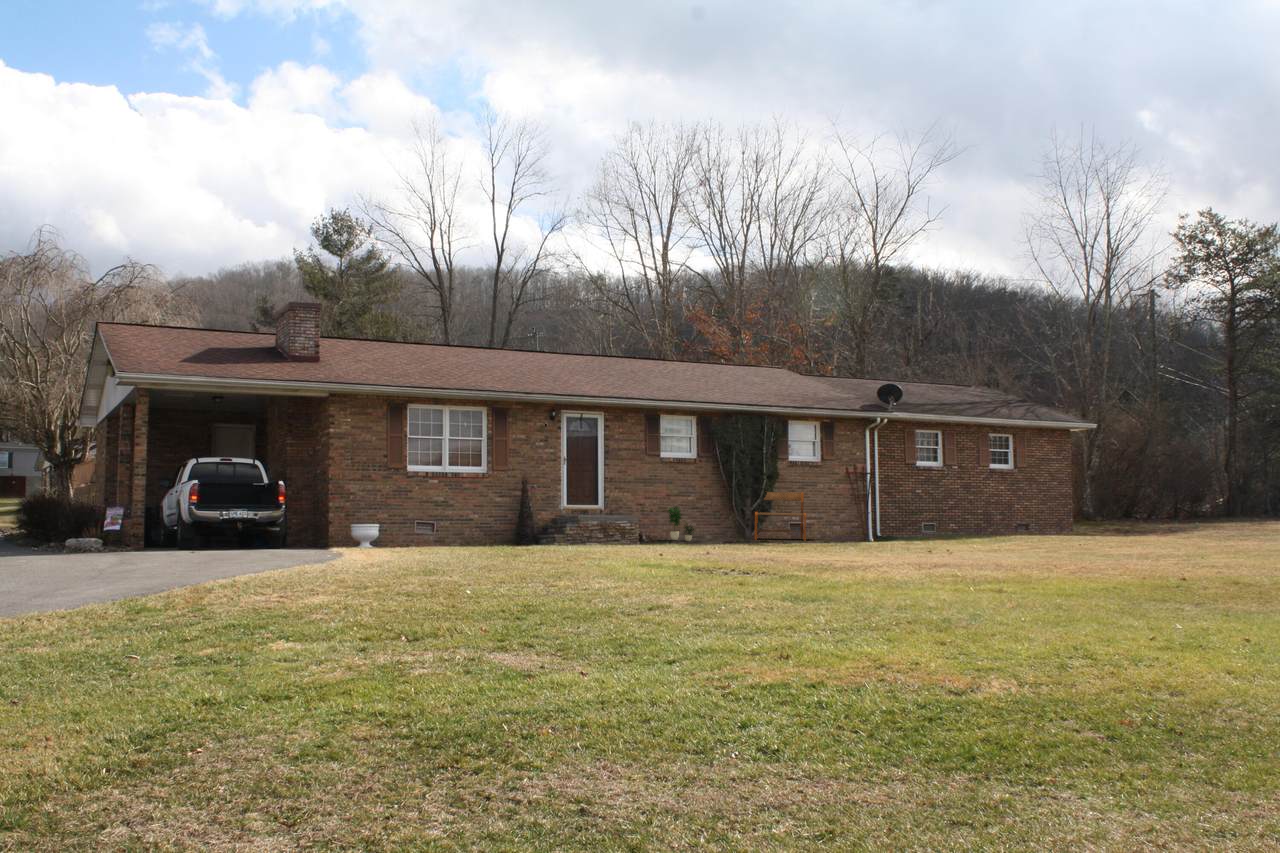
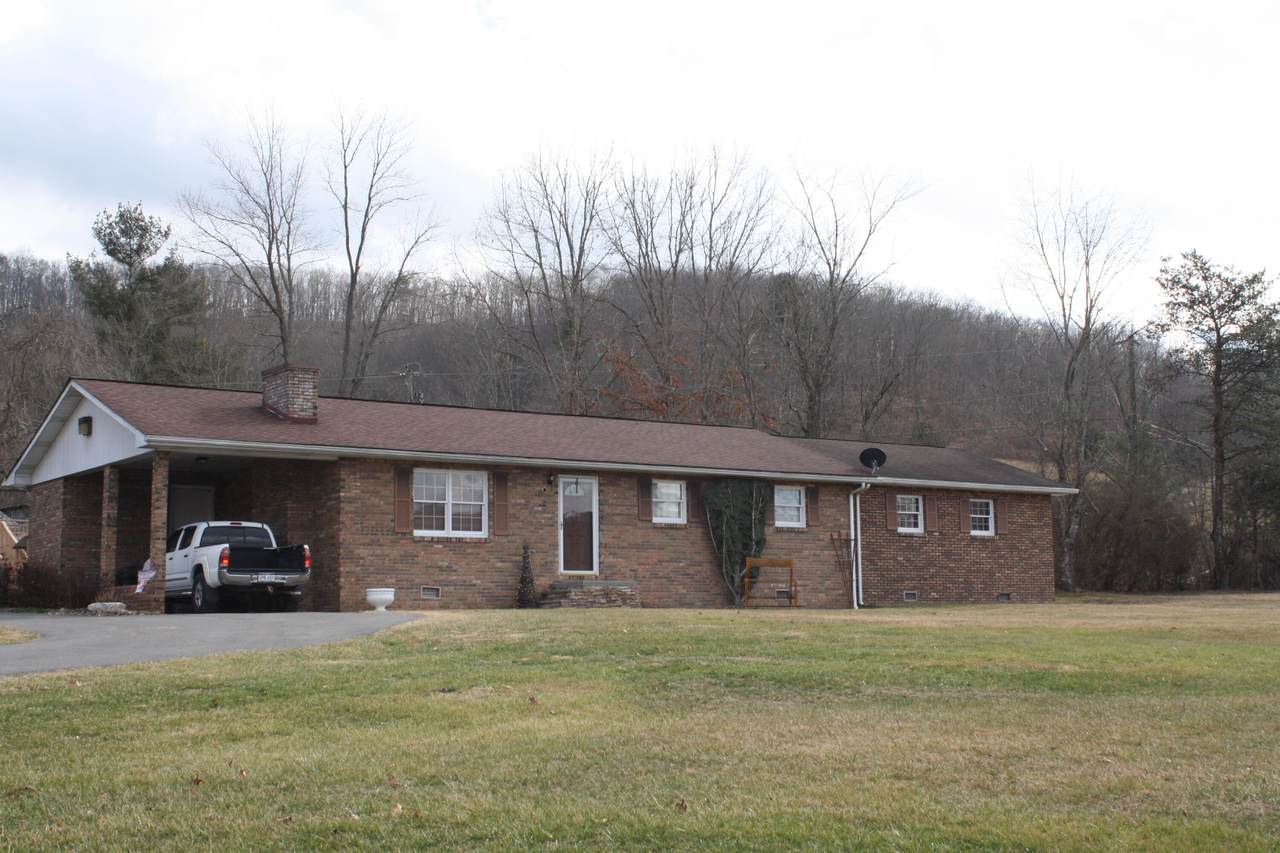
potted plant: present [668,507,694,541] -> none [660,570,691,608]

